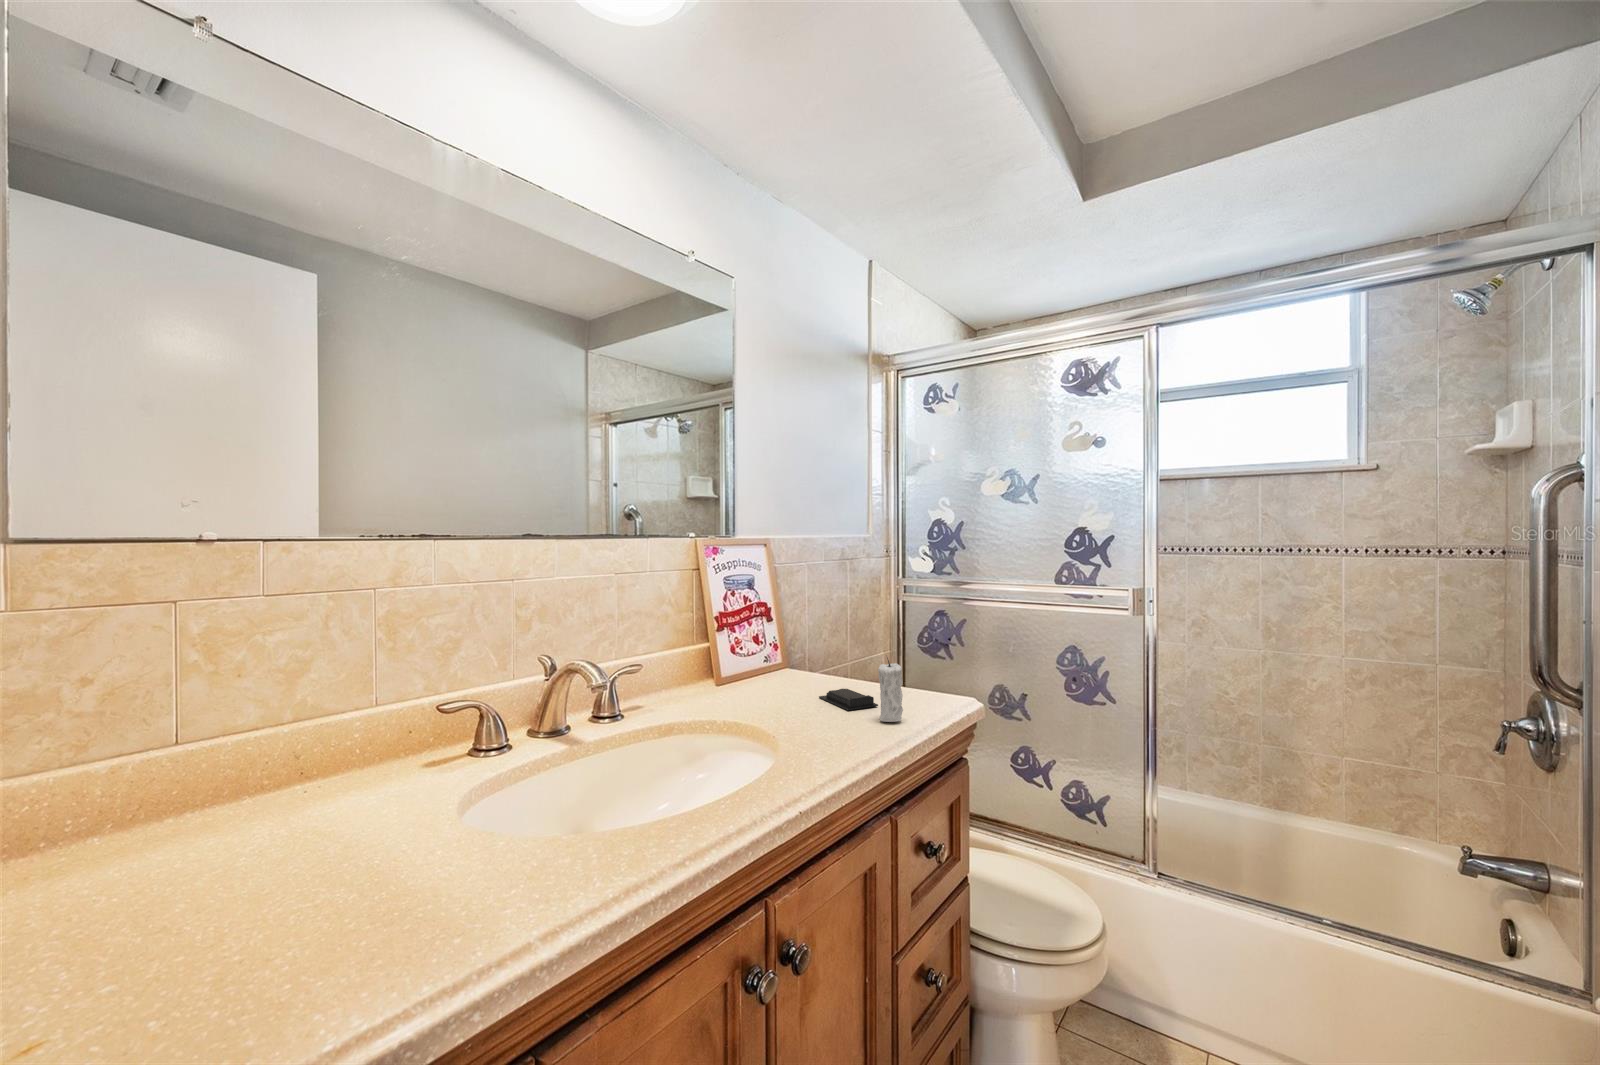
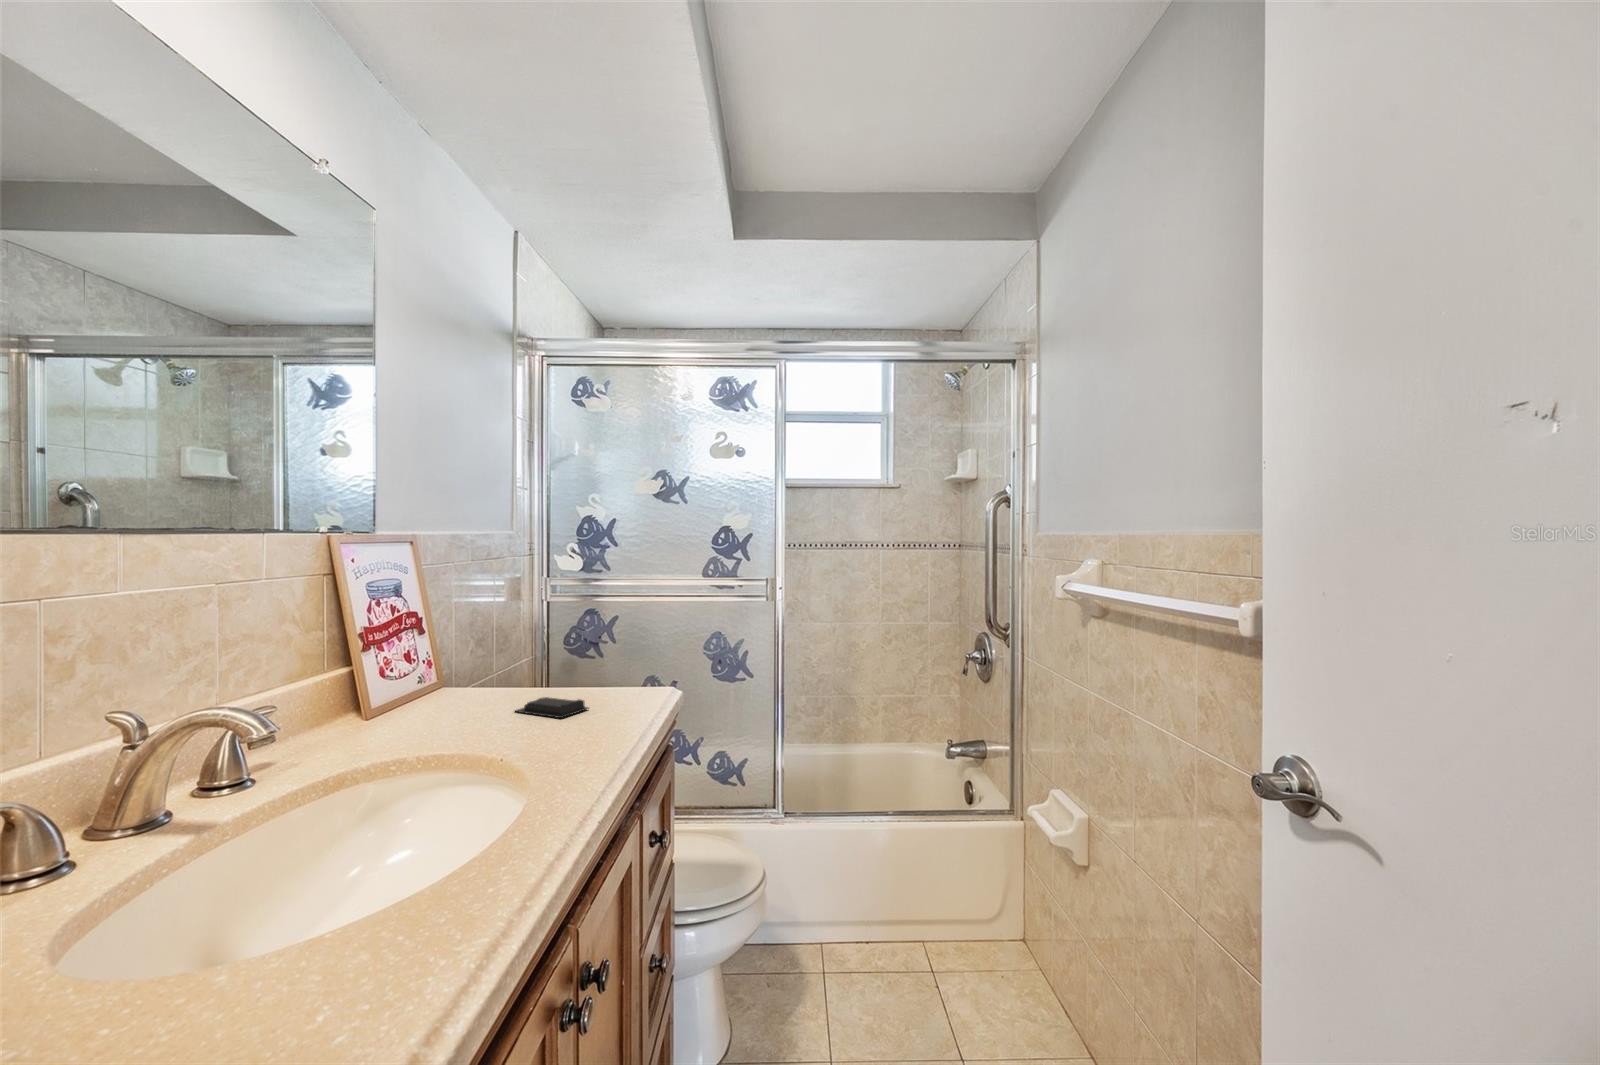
candle: present [878,658,903,722] -> none [602,651,628,721]

